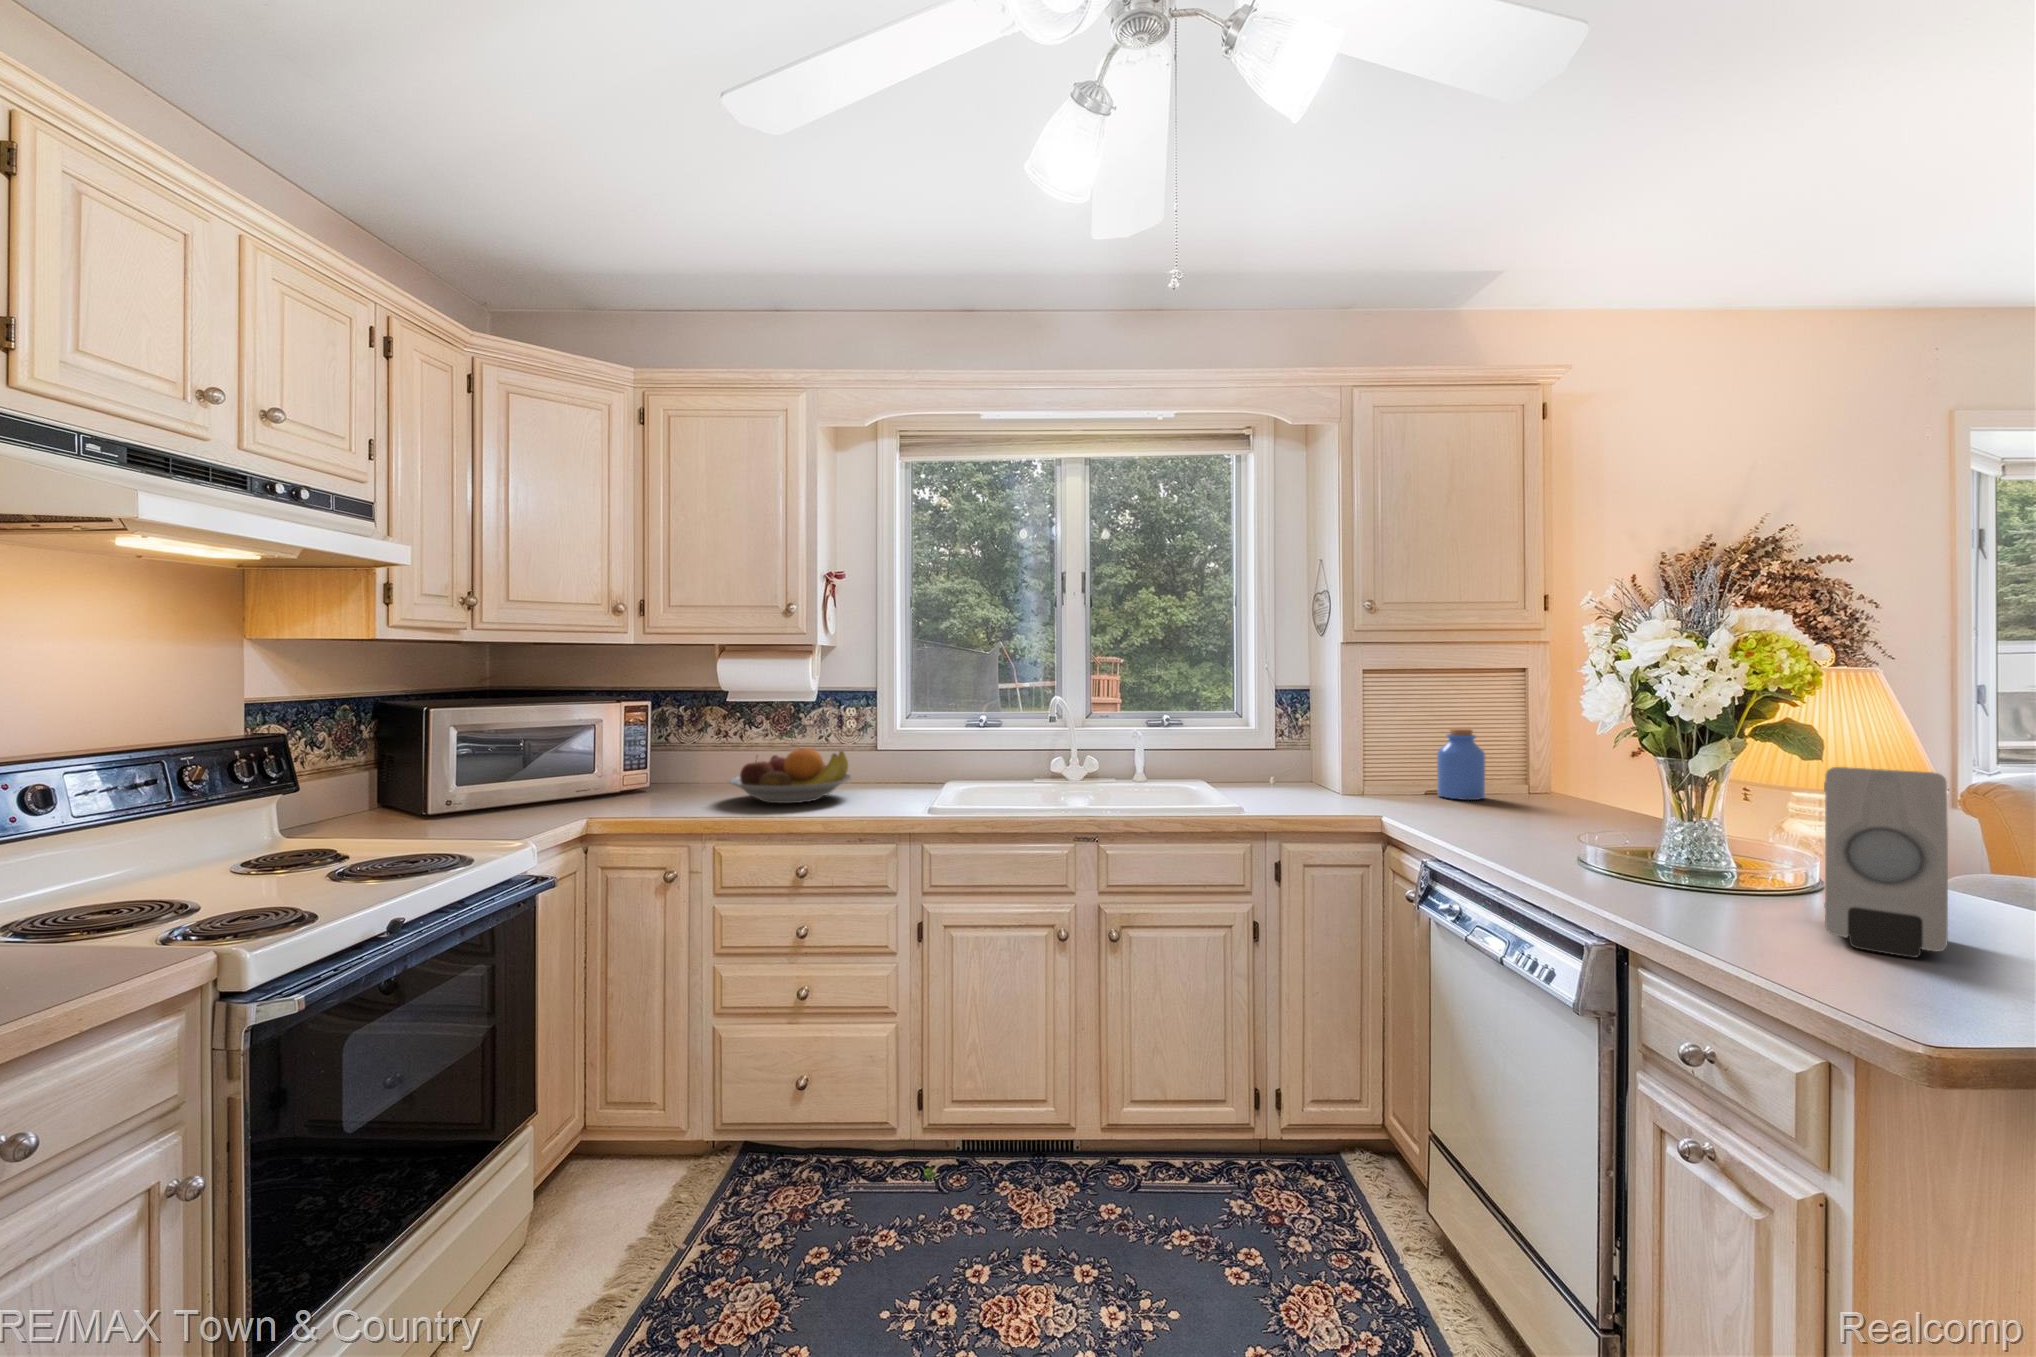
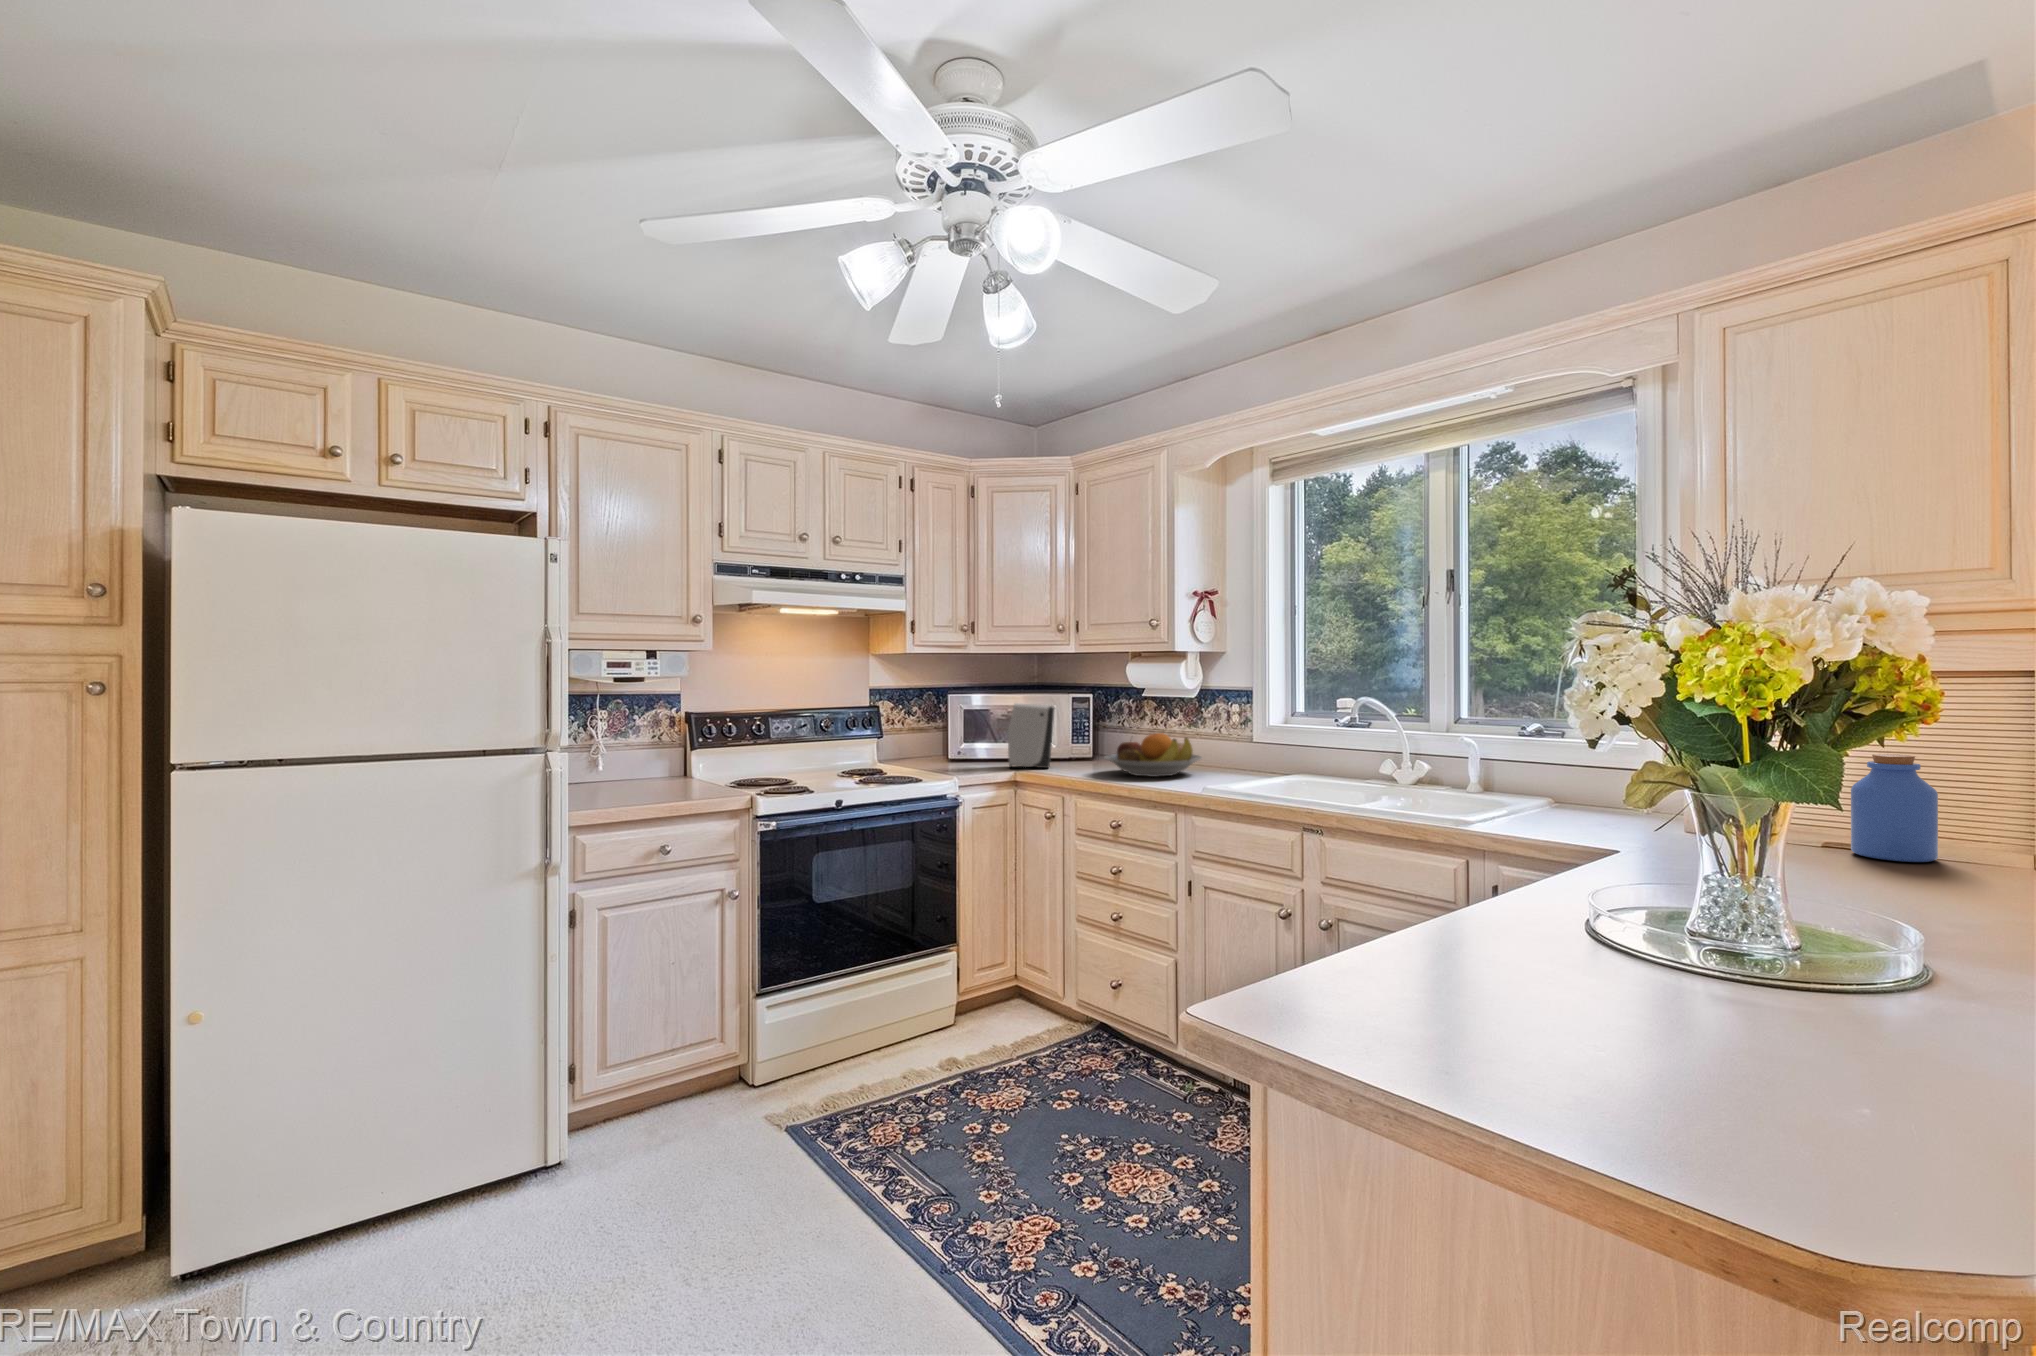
soap dispenser: present [1824,767,1948,958] -> present [1007,703,1054,768]

